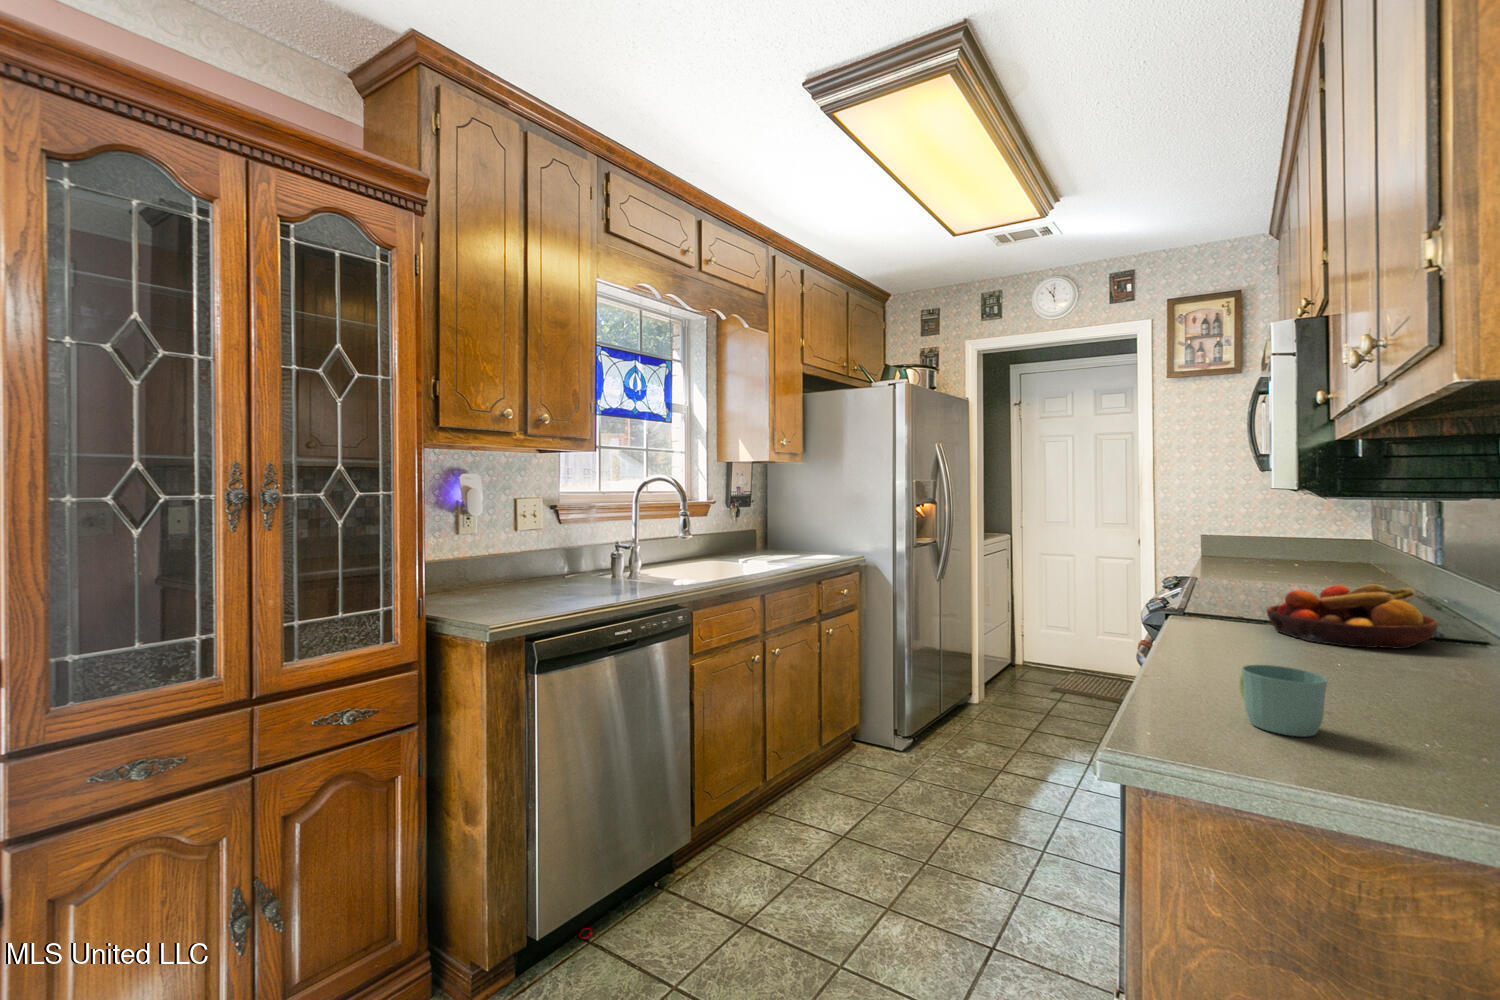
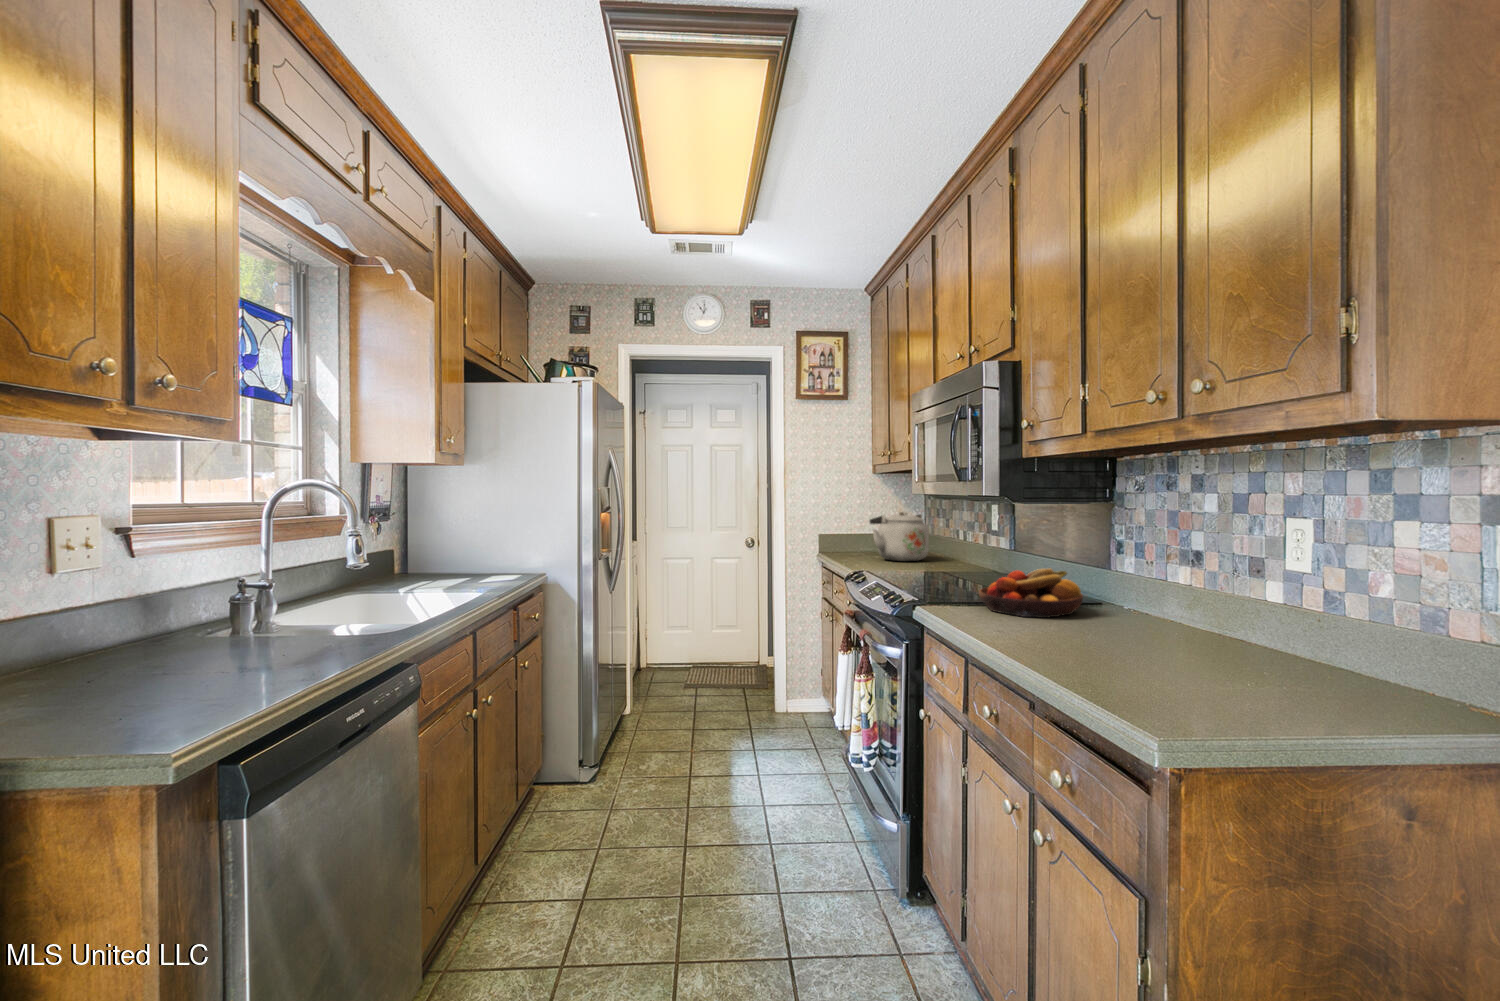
kettle: none [1249,512,1347,578] -> present [870,512,929,561]
mug: present [1239,665,1328,736] -> none [1131,650,1214,708]

